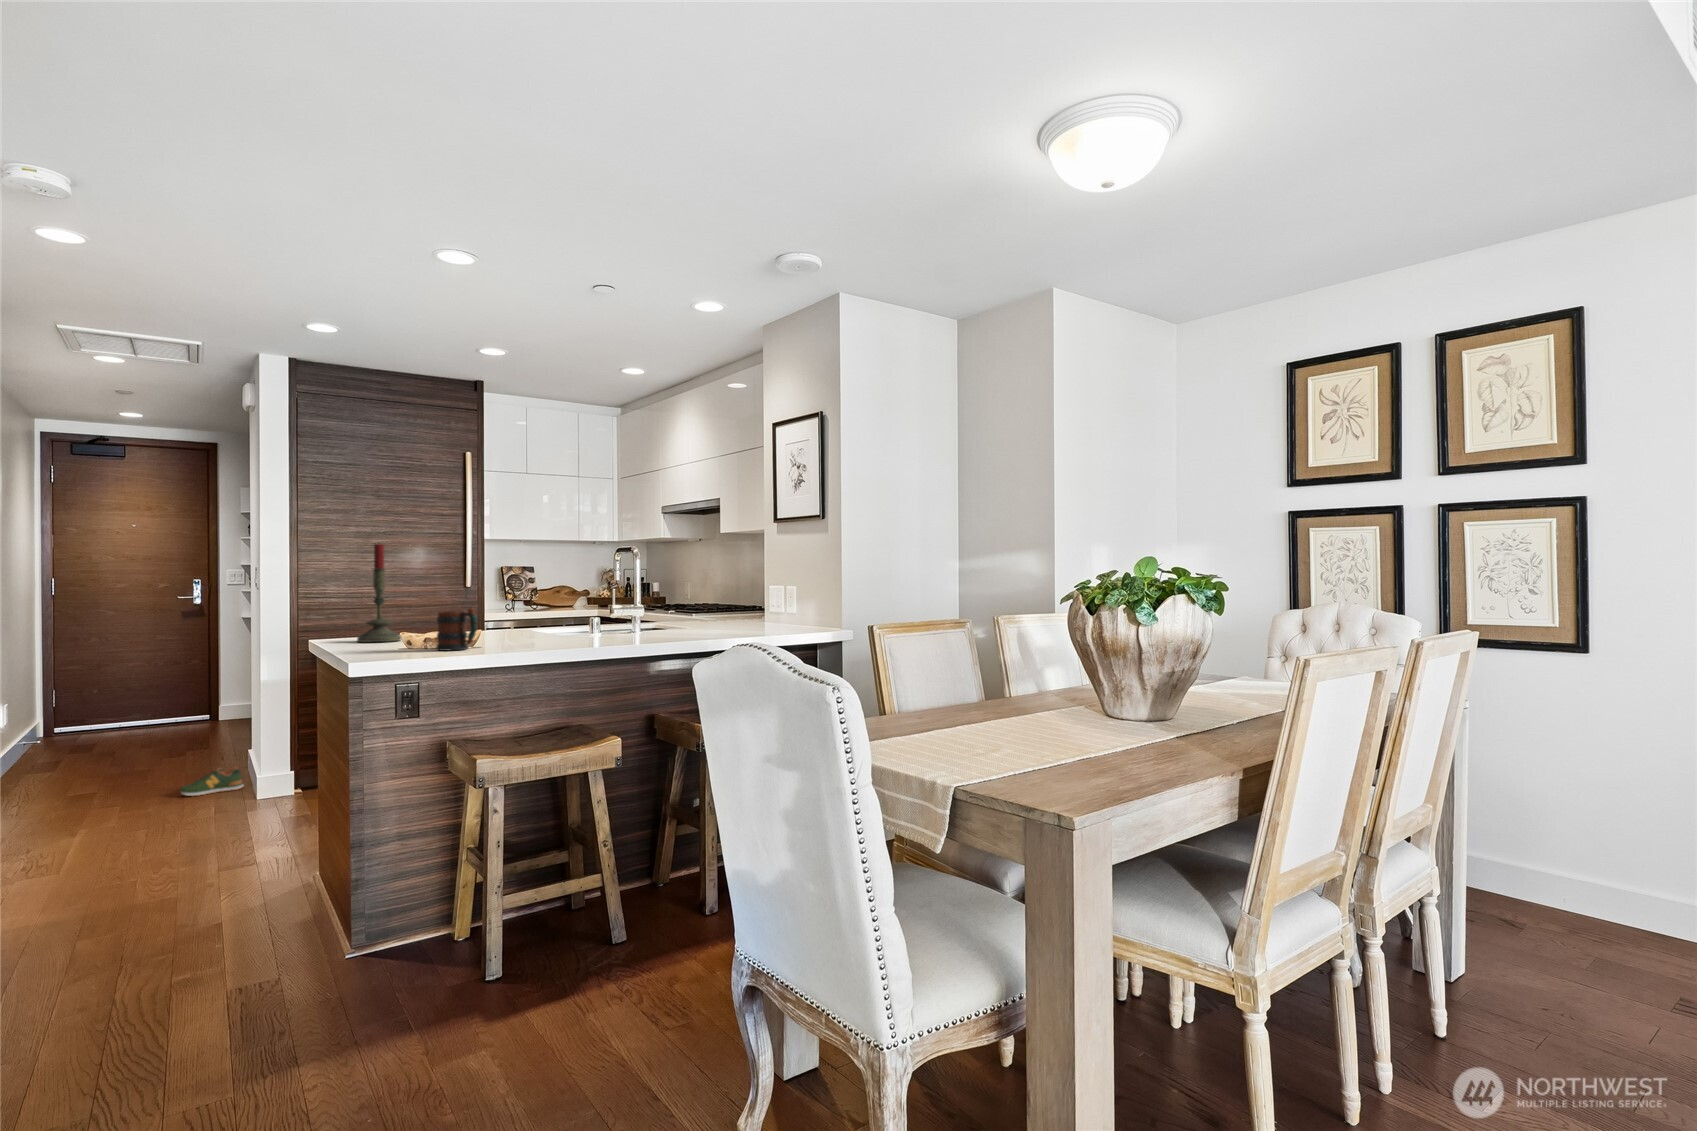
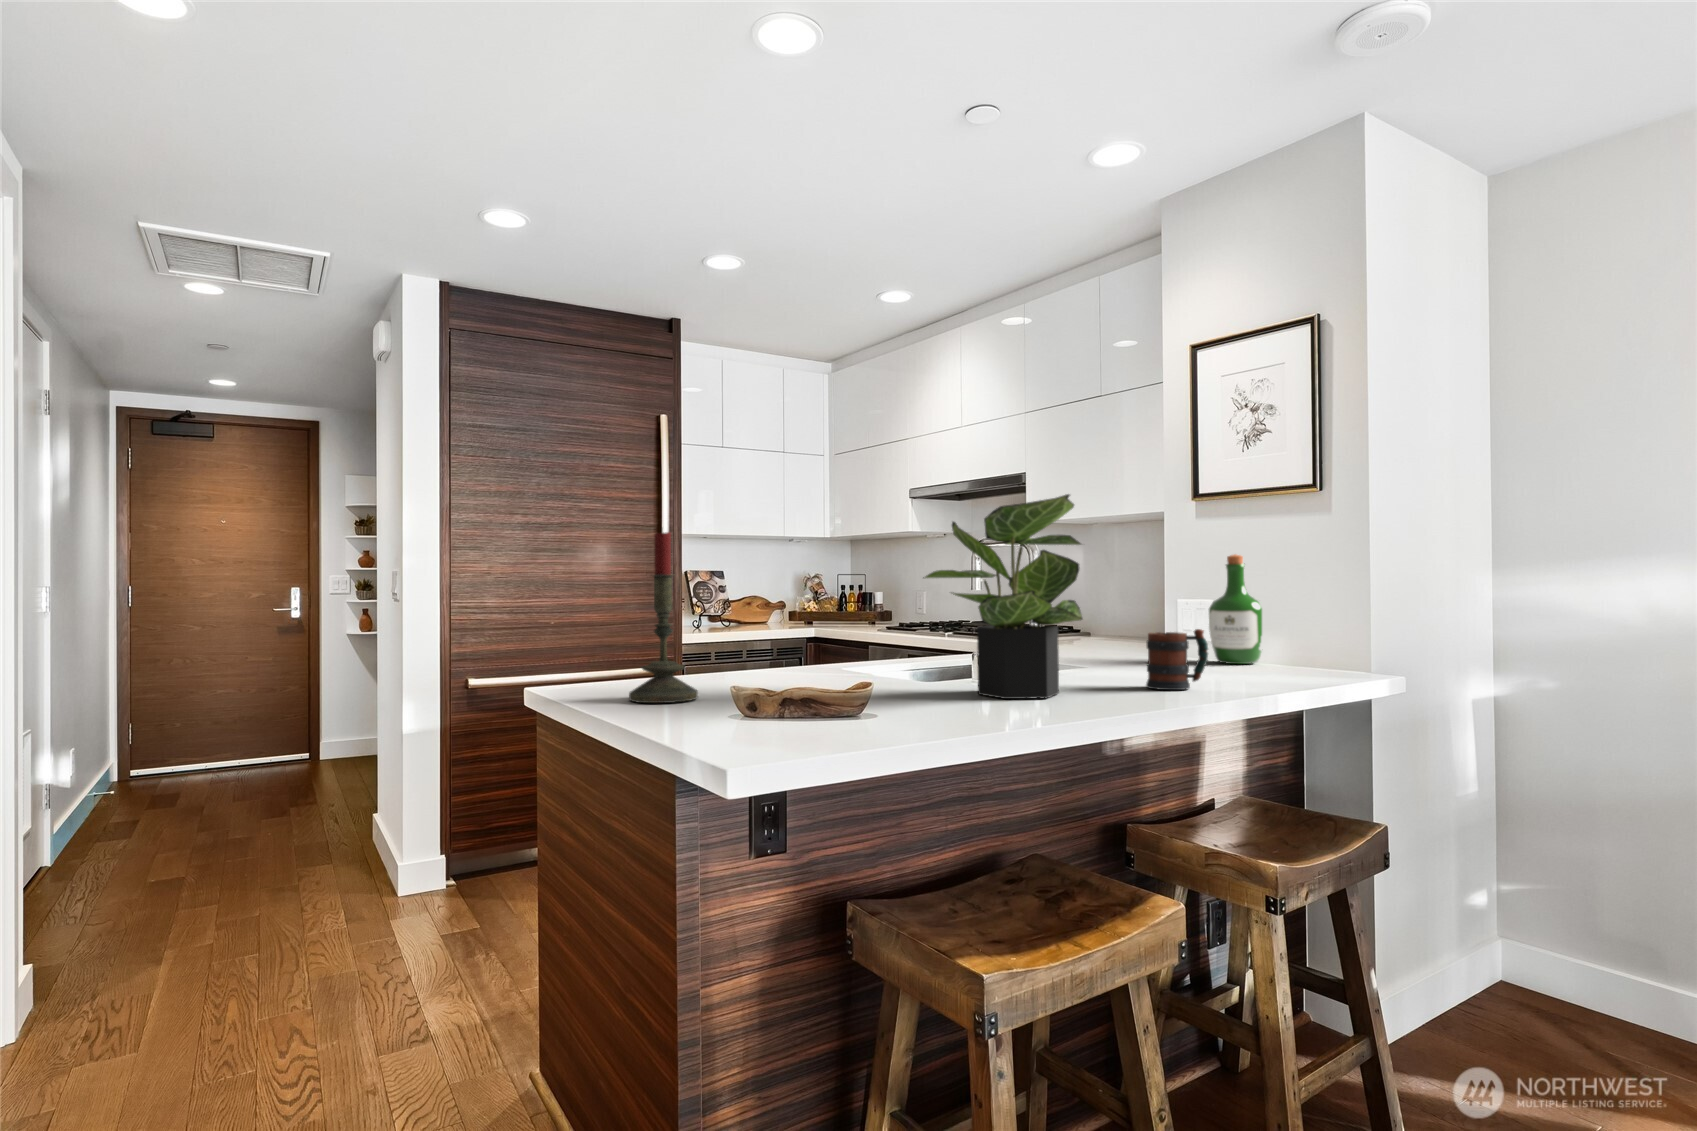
potted plant: none [548,524,640,639] -> present [923,494,1082,699]
wine bottle: none [774,557,807,625] -> present [1209,555,1262,664]
mug: present [436,608,477,651] -> present [1146,629,1208,690]
shoe: present [180,766,244,796] -> none [297,846,378,891]

